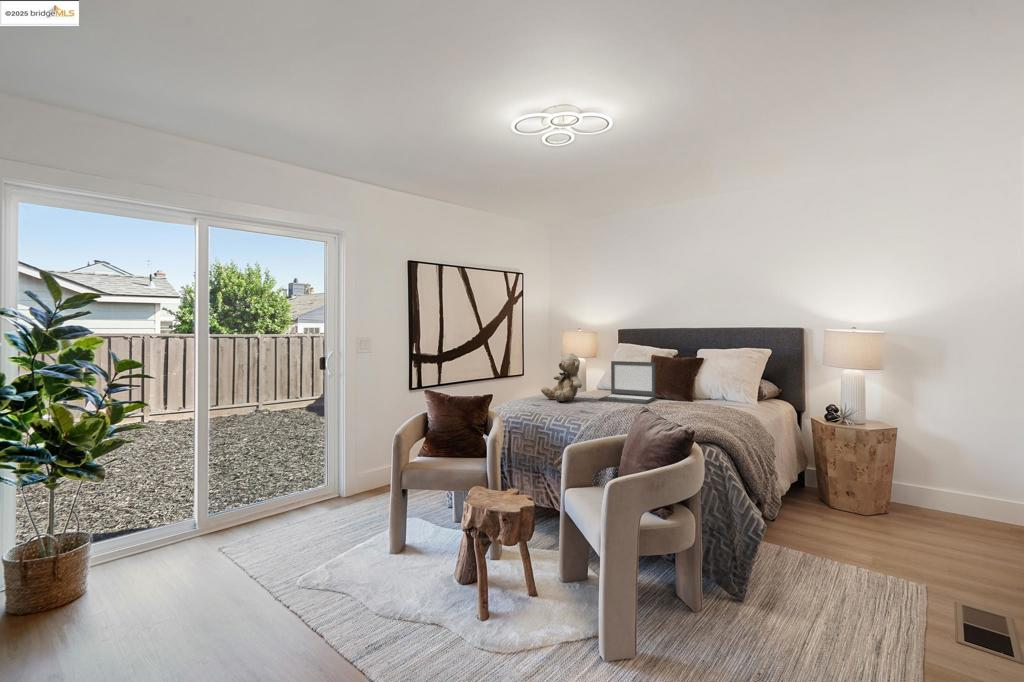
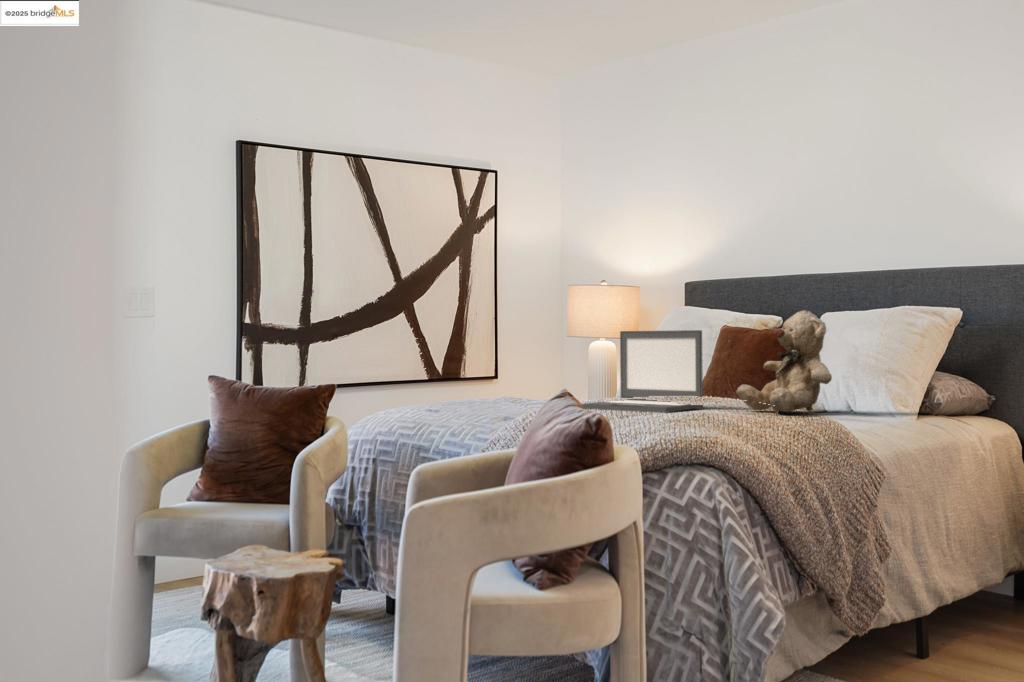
teddy bear: present [541,354,582,402] -> present [736,310,832,414]

